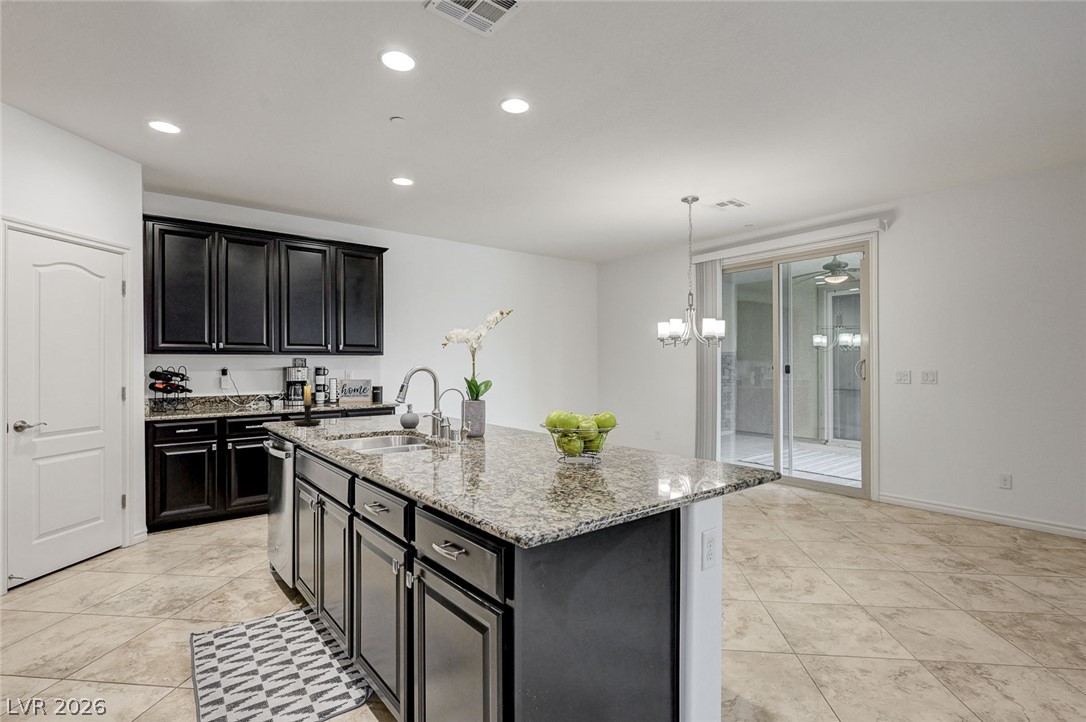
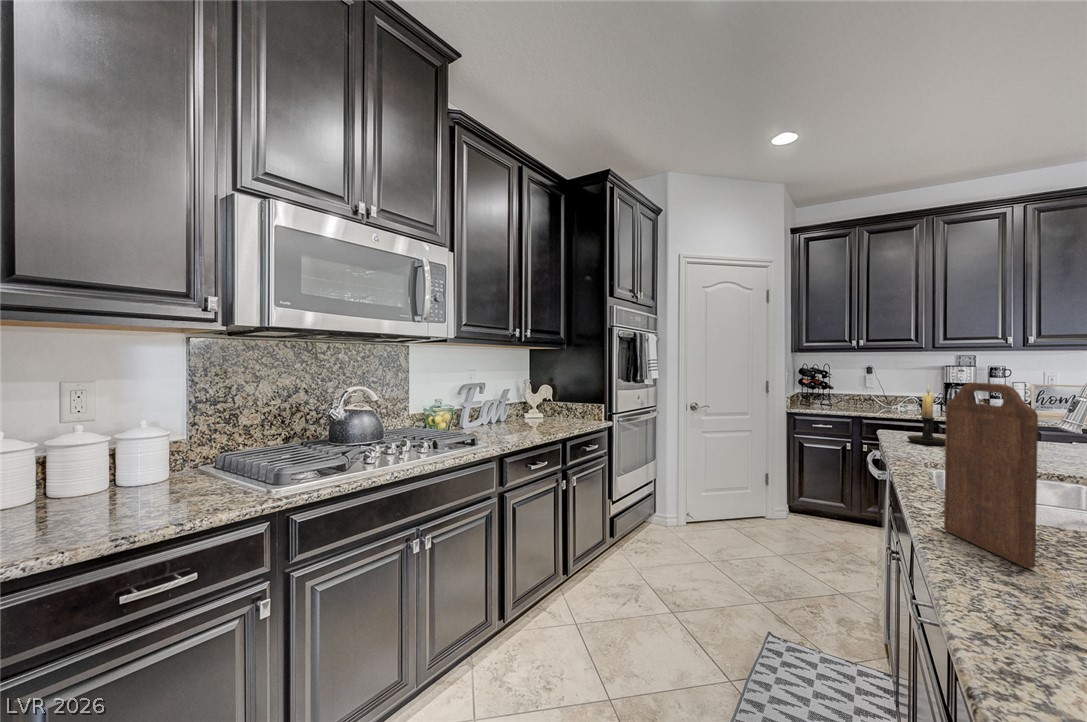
cutting board: none [373,370,420,464] -> present [944,383,1038,568]

